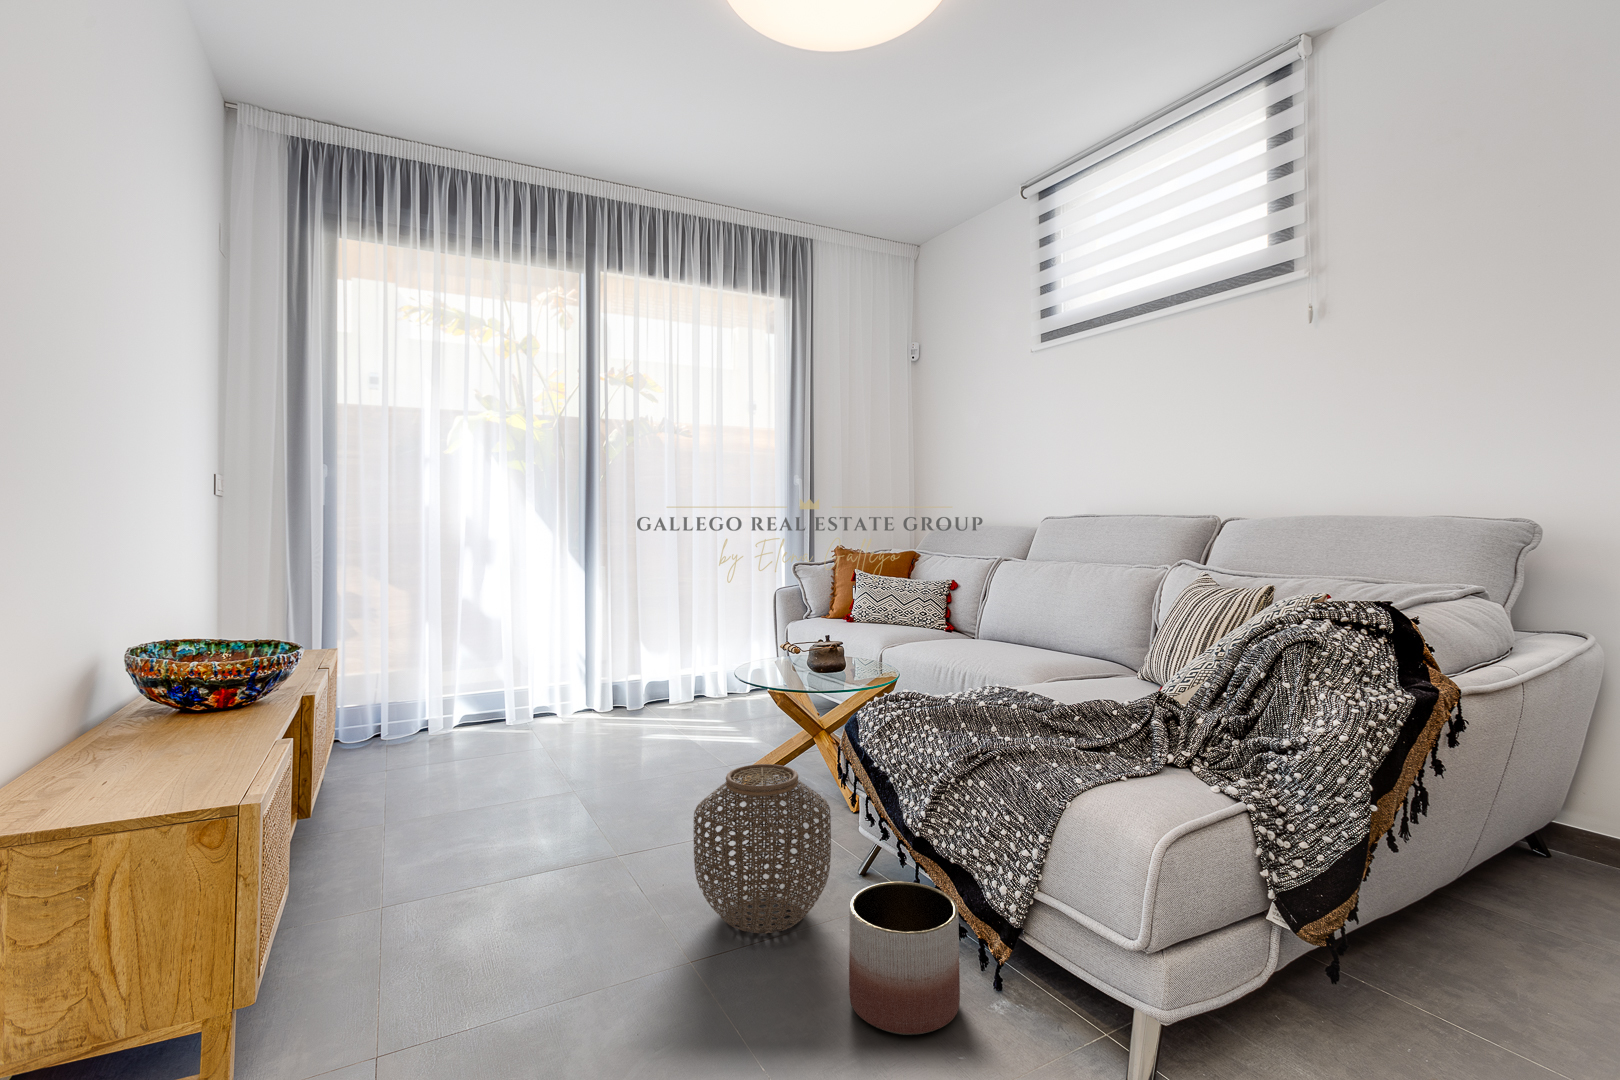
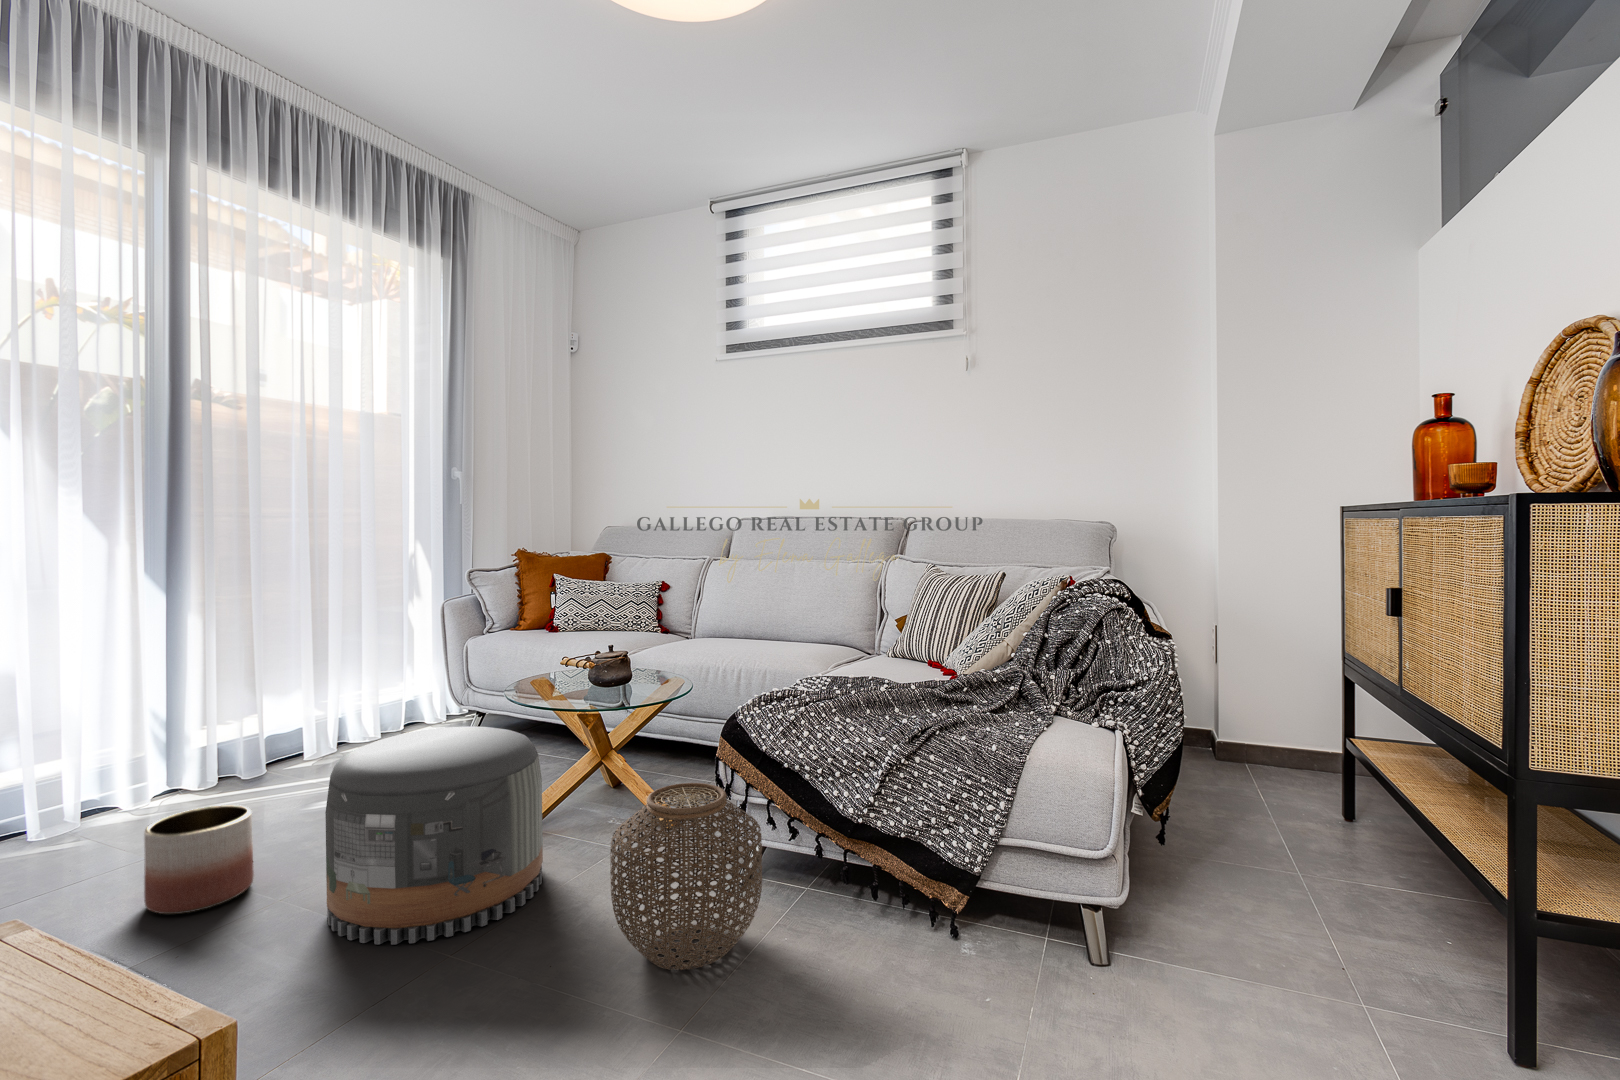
pouf: none [569,689,728,852] -> present [325,726,543,944]
planter: present [849,882,960,1035] -> present [144,805,254,914]

